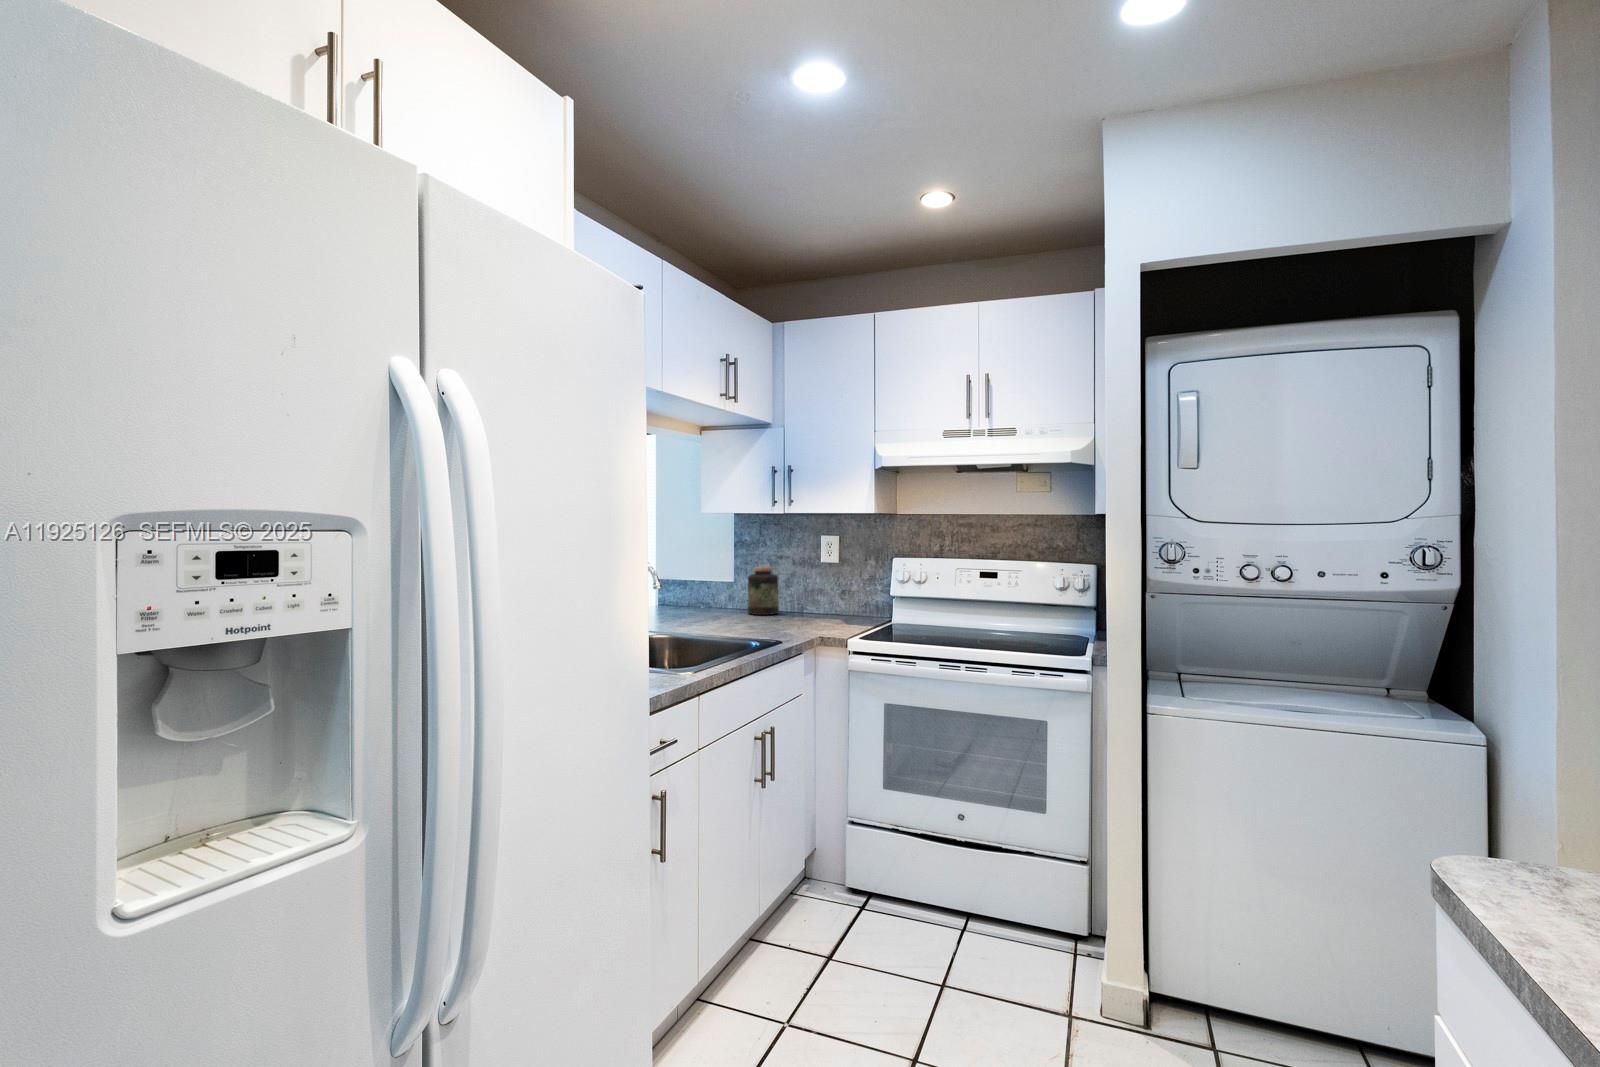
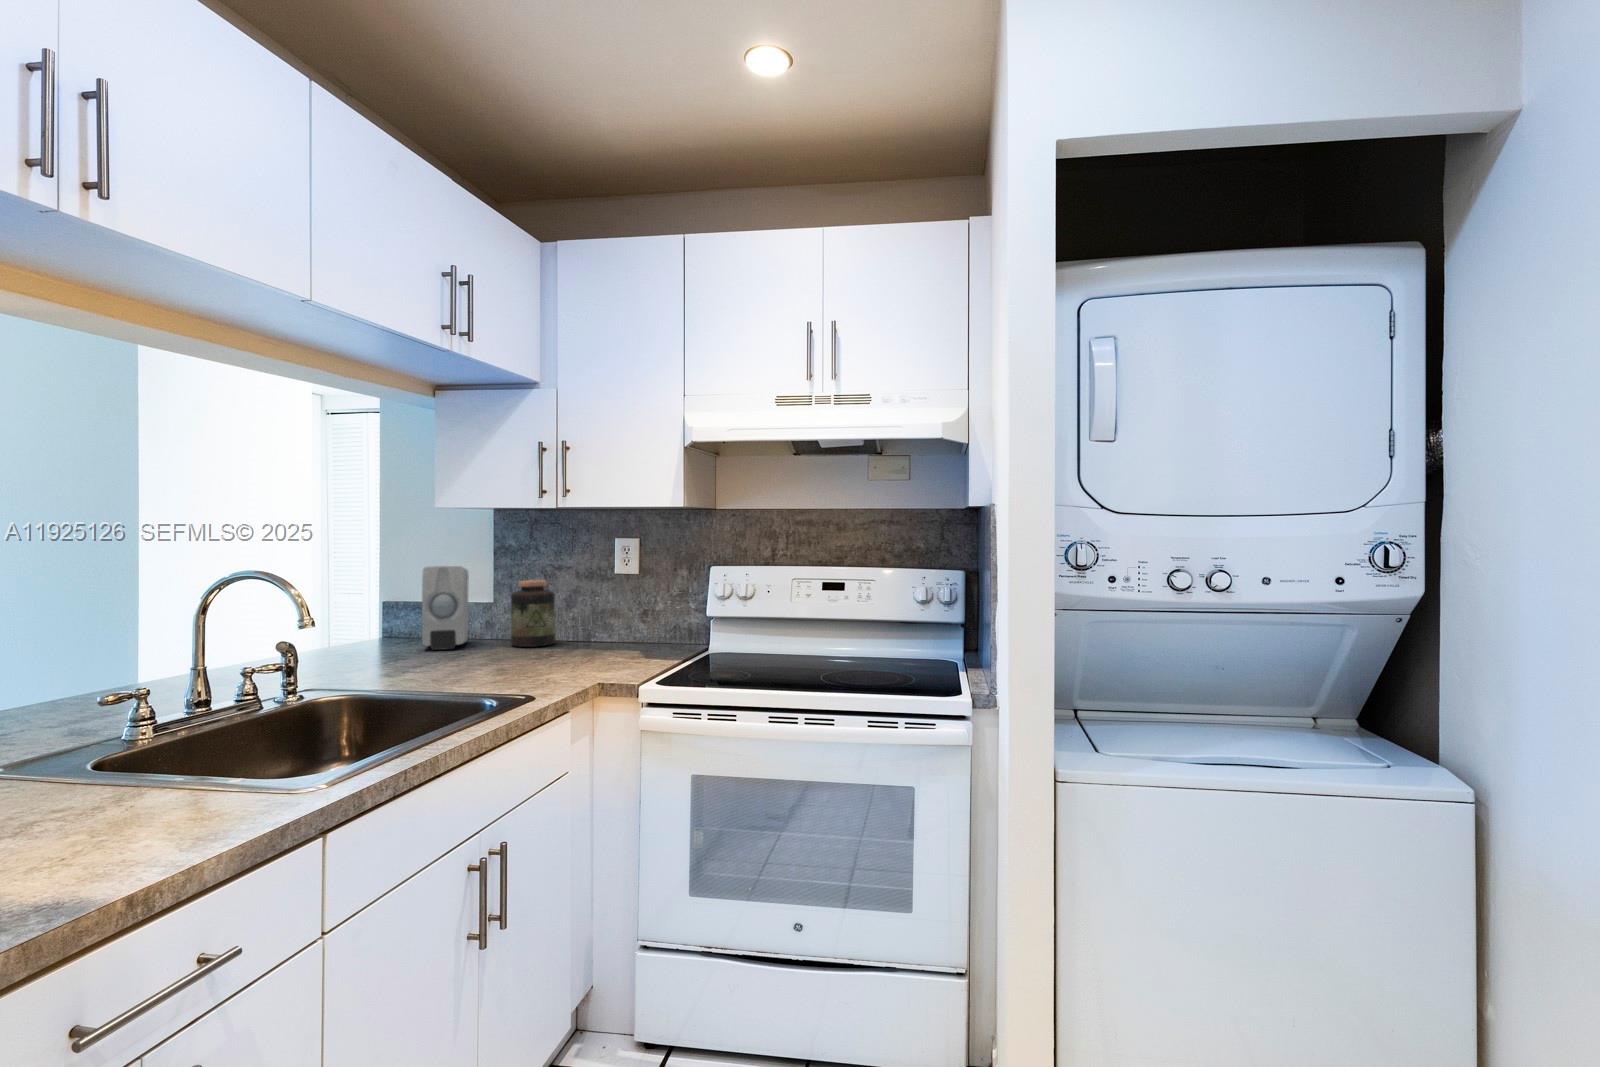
soap dispenser: none [689,556,717,615] -> present [422,566,469,650]

